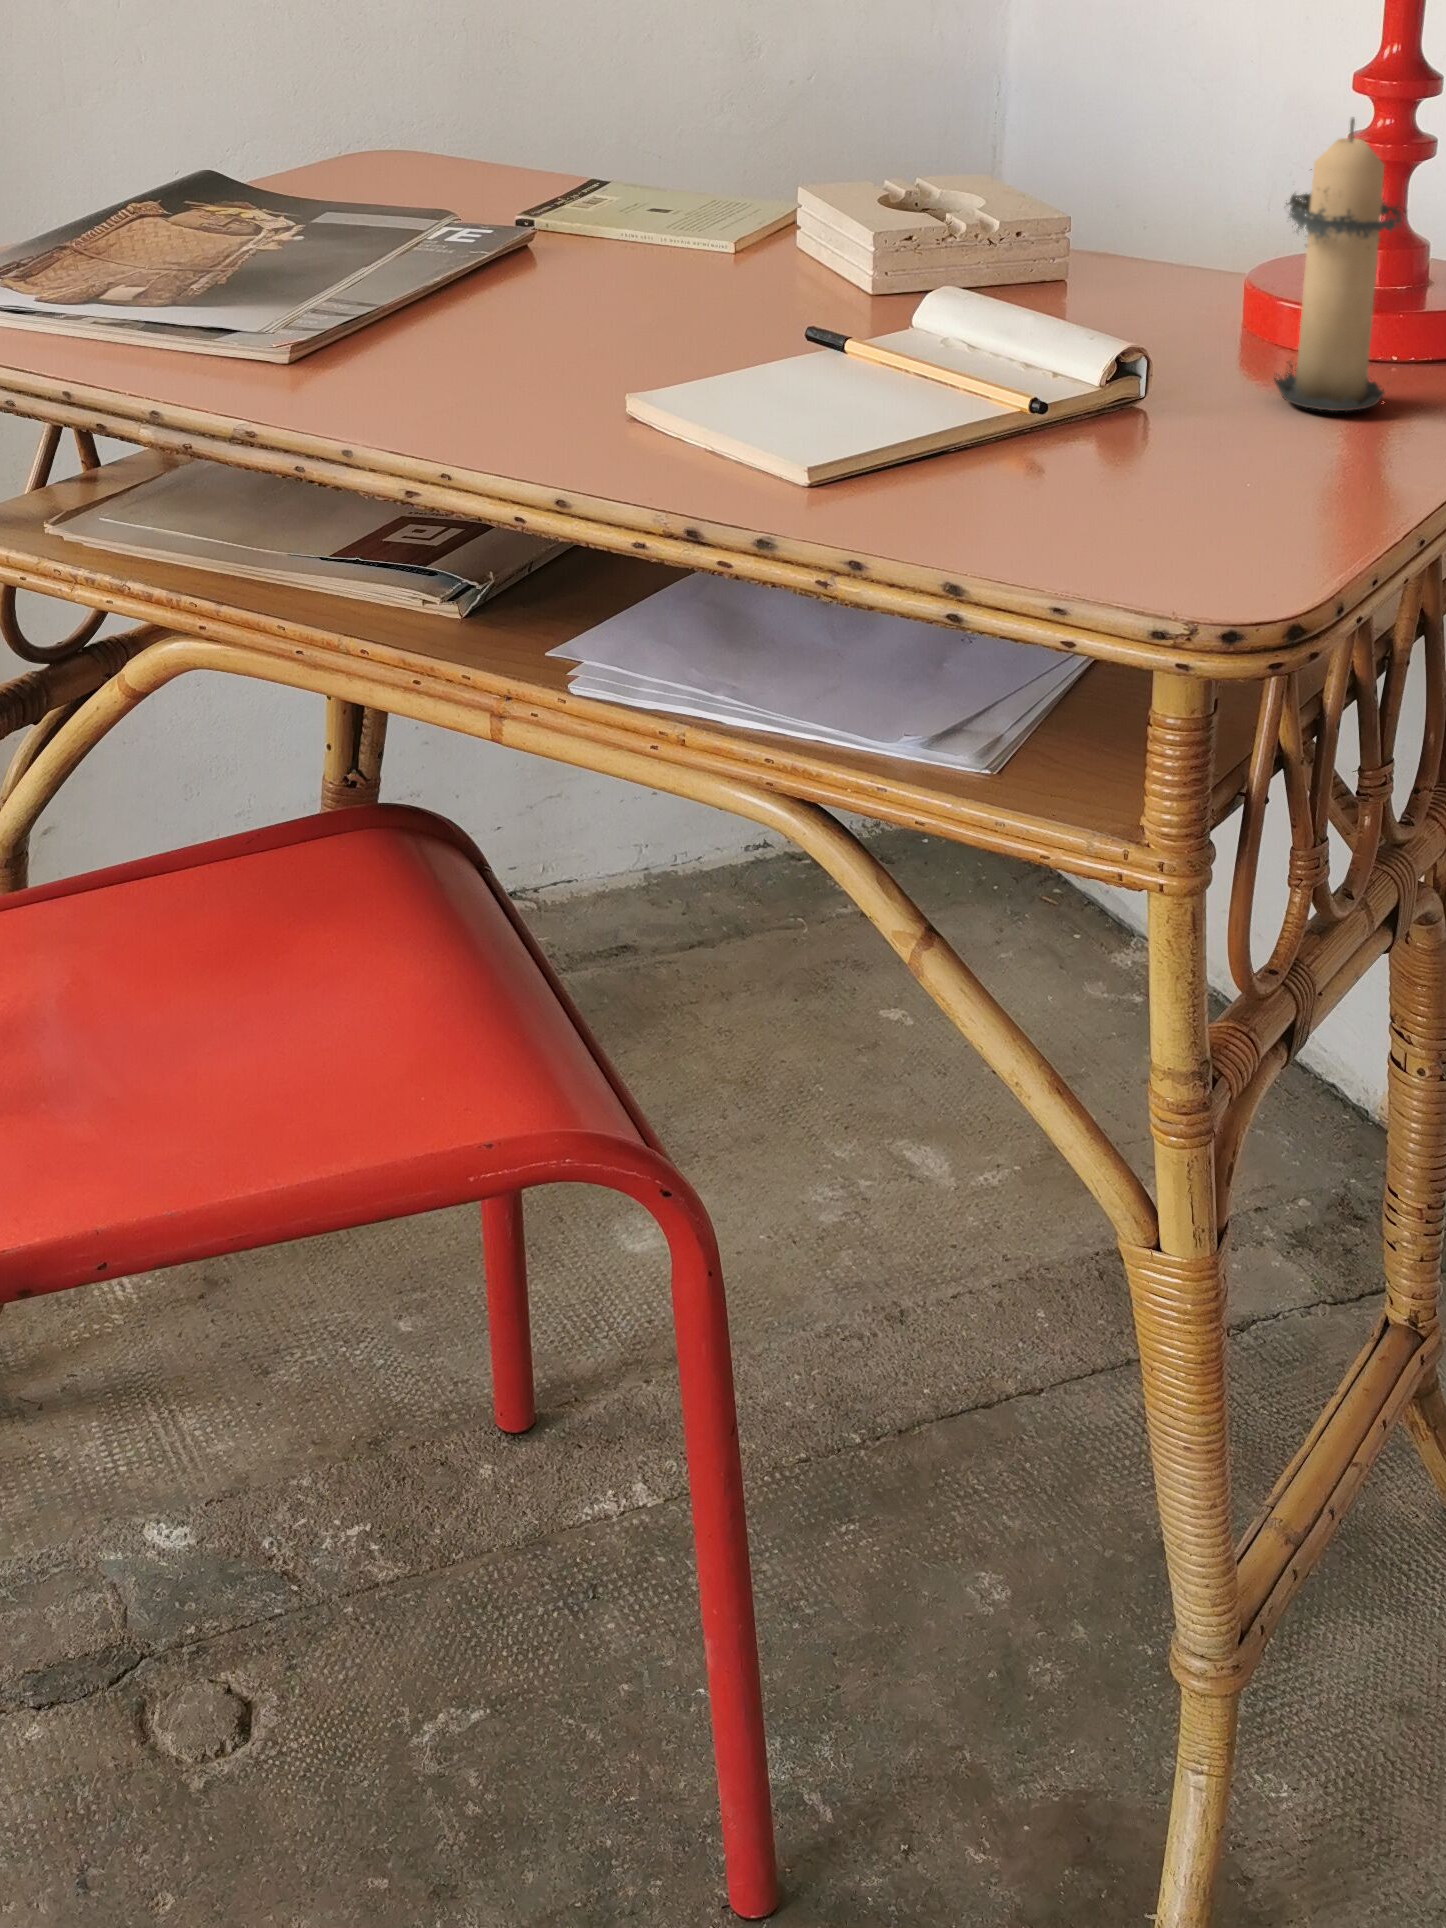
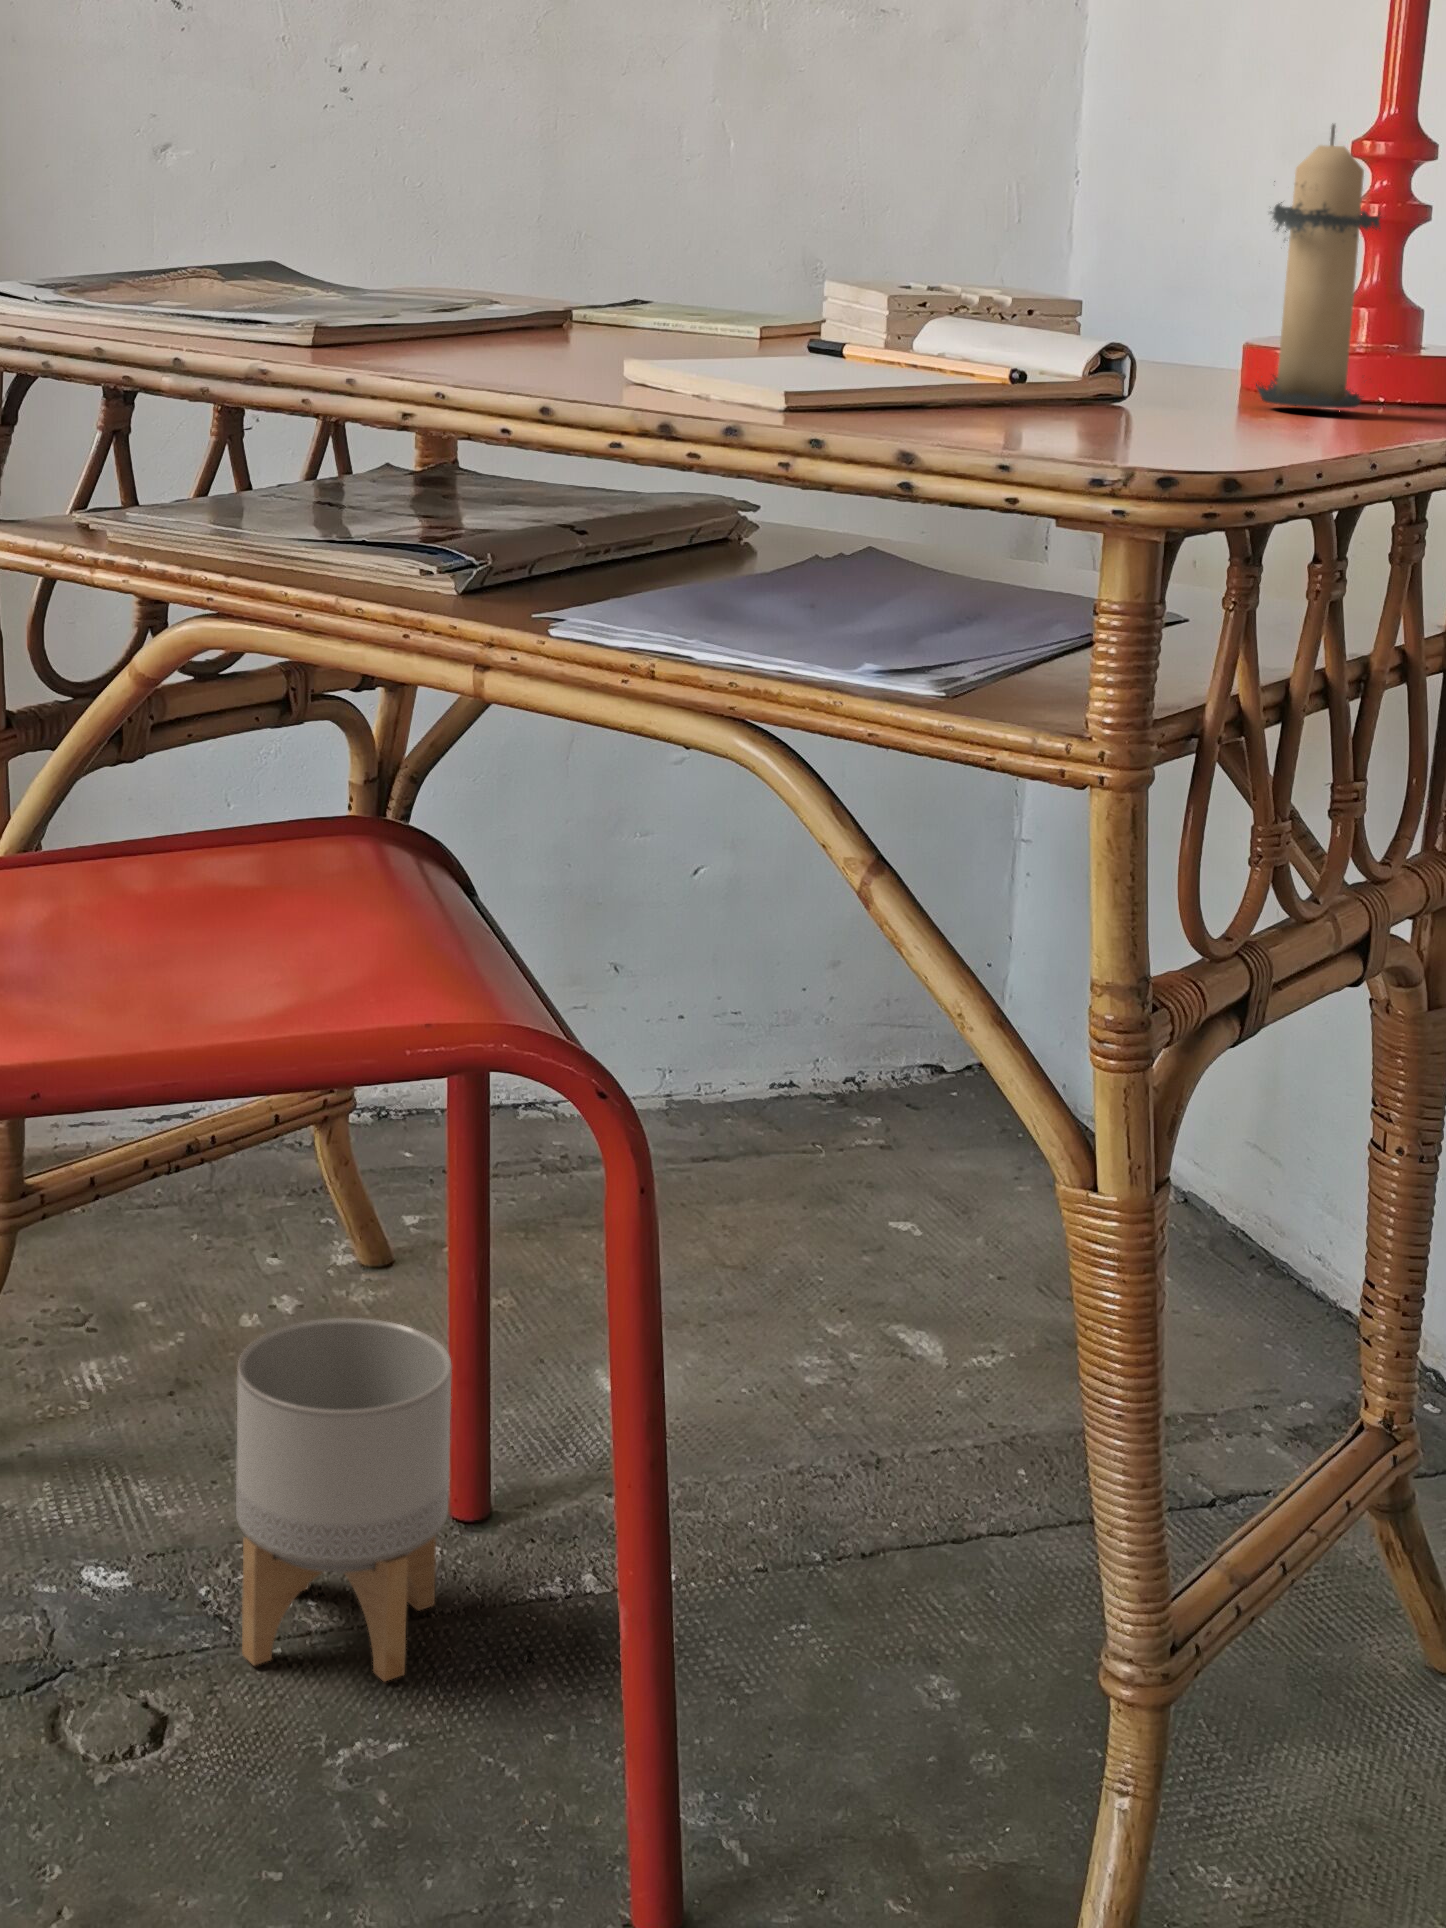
planter: none [287,1277,497,1633] -> present [236,1318,451,1681]

